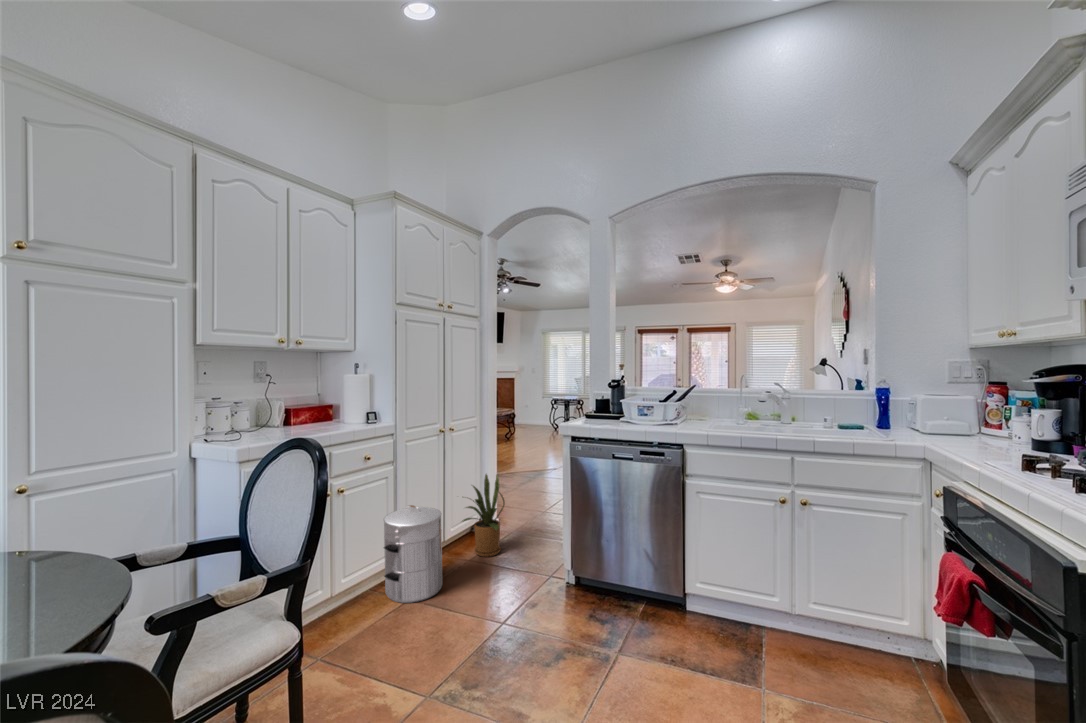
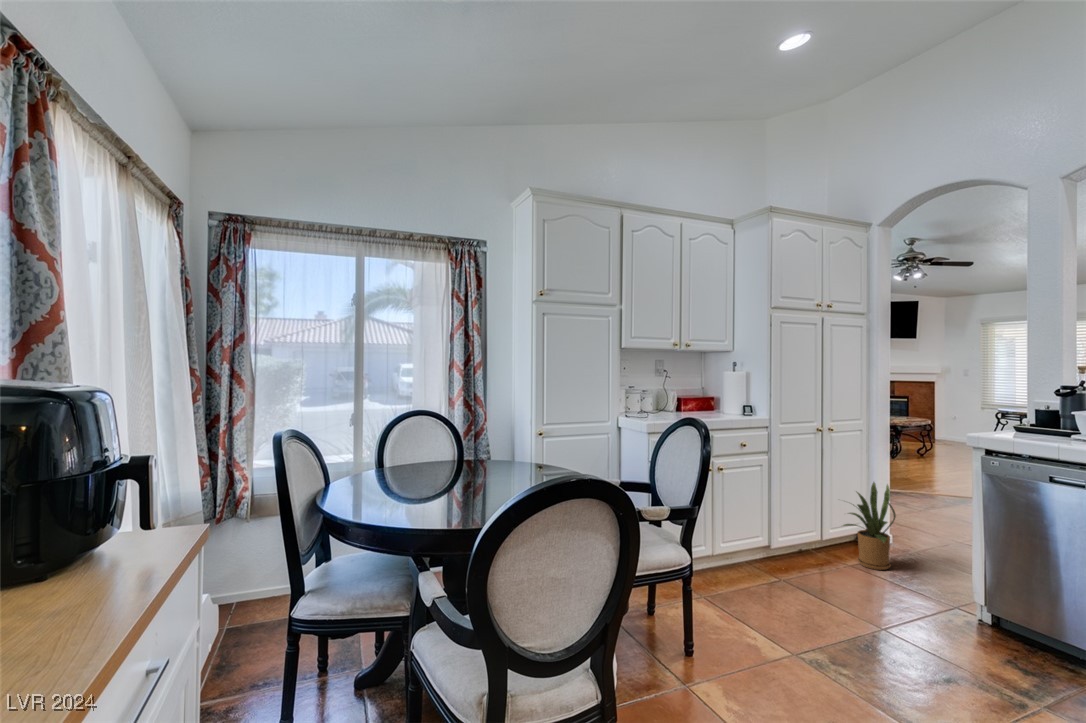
waste bin: present [384,505,442,603] -> none [758,495,817,586]

